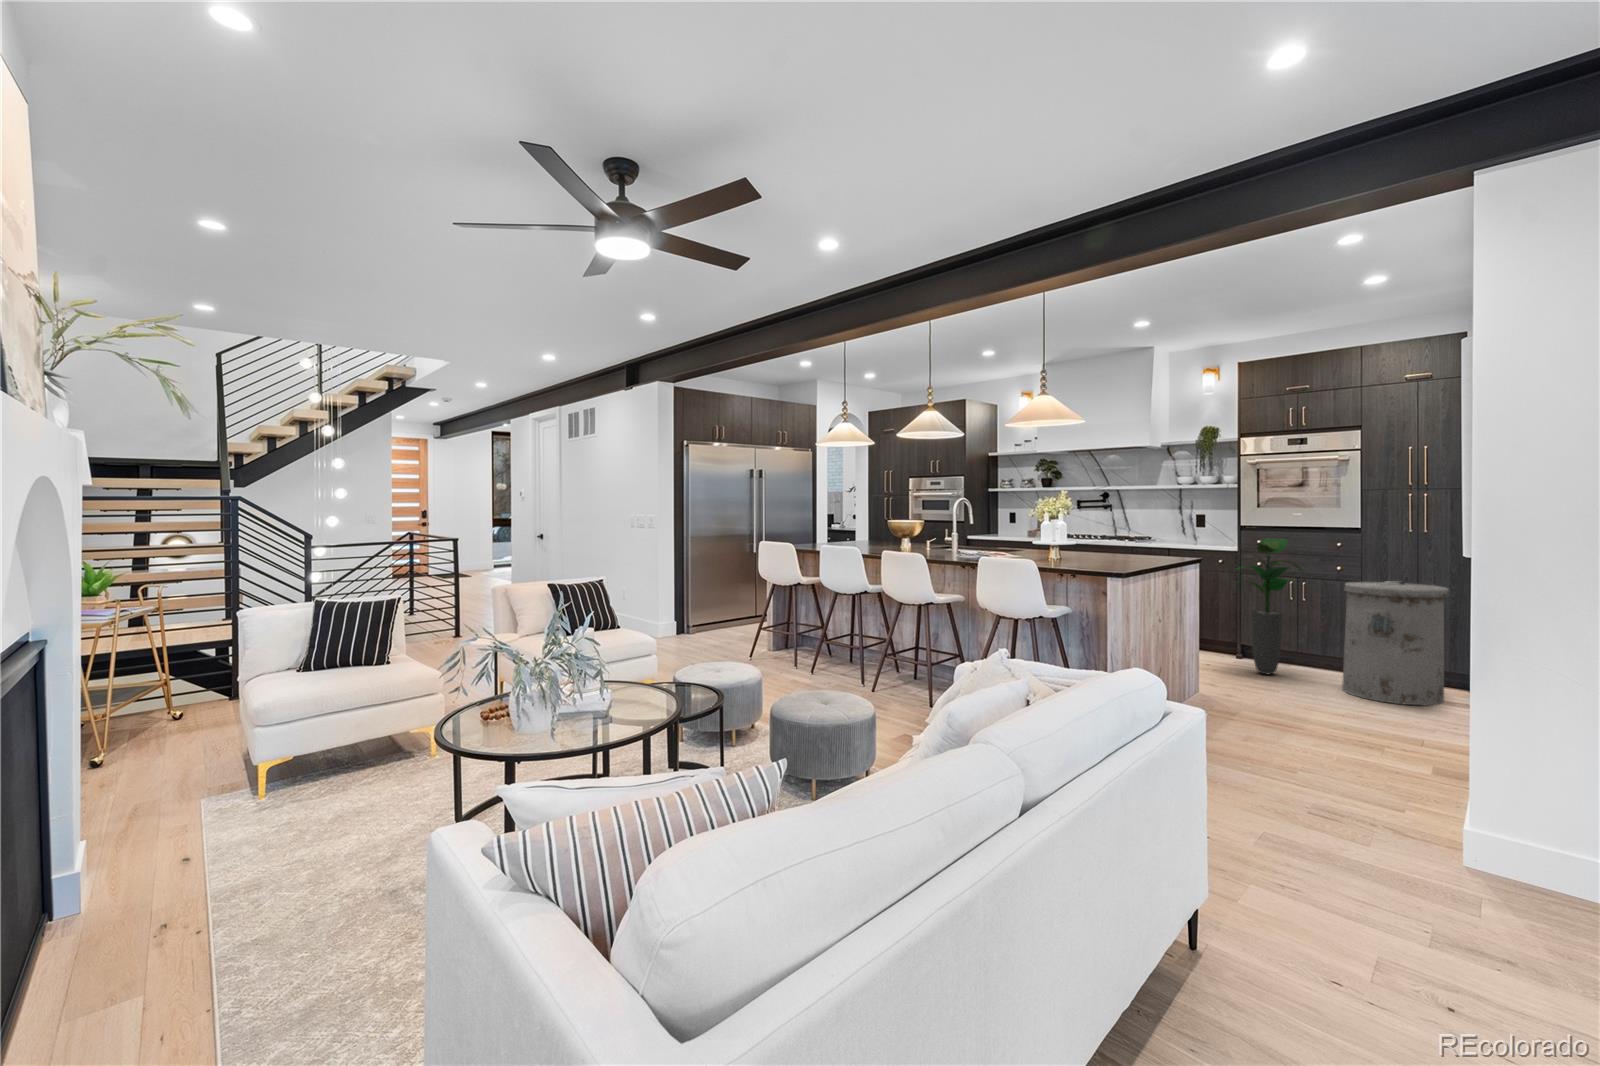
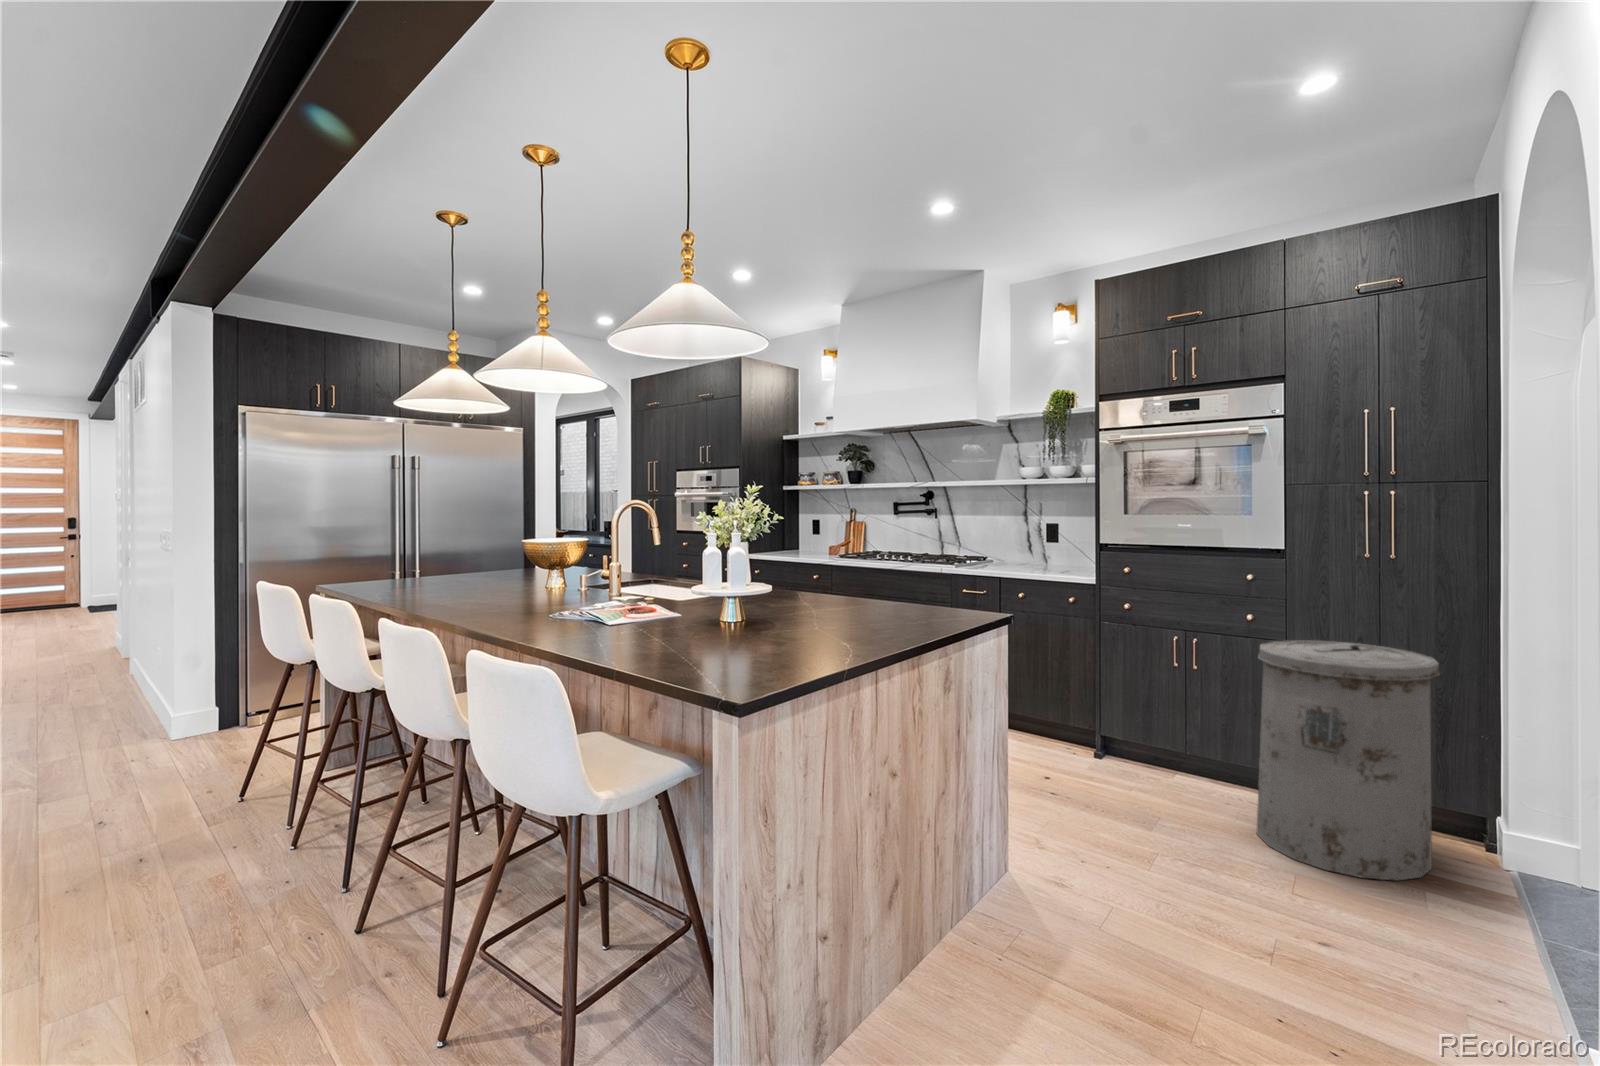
potted plant: present [1250,538,1302,674] -> none [1083,563,1195,792]

